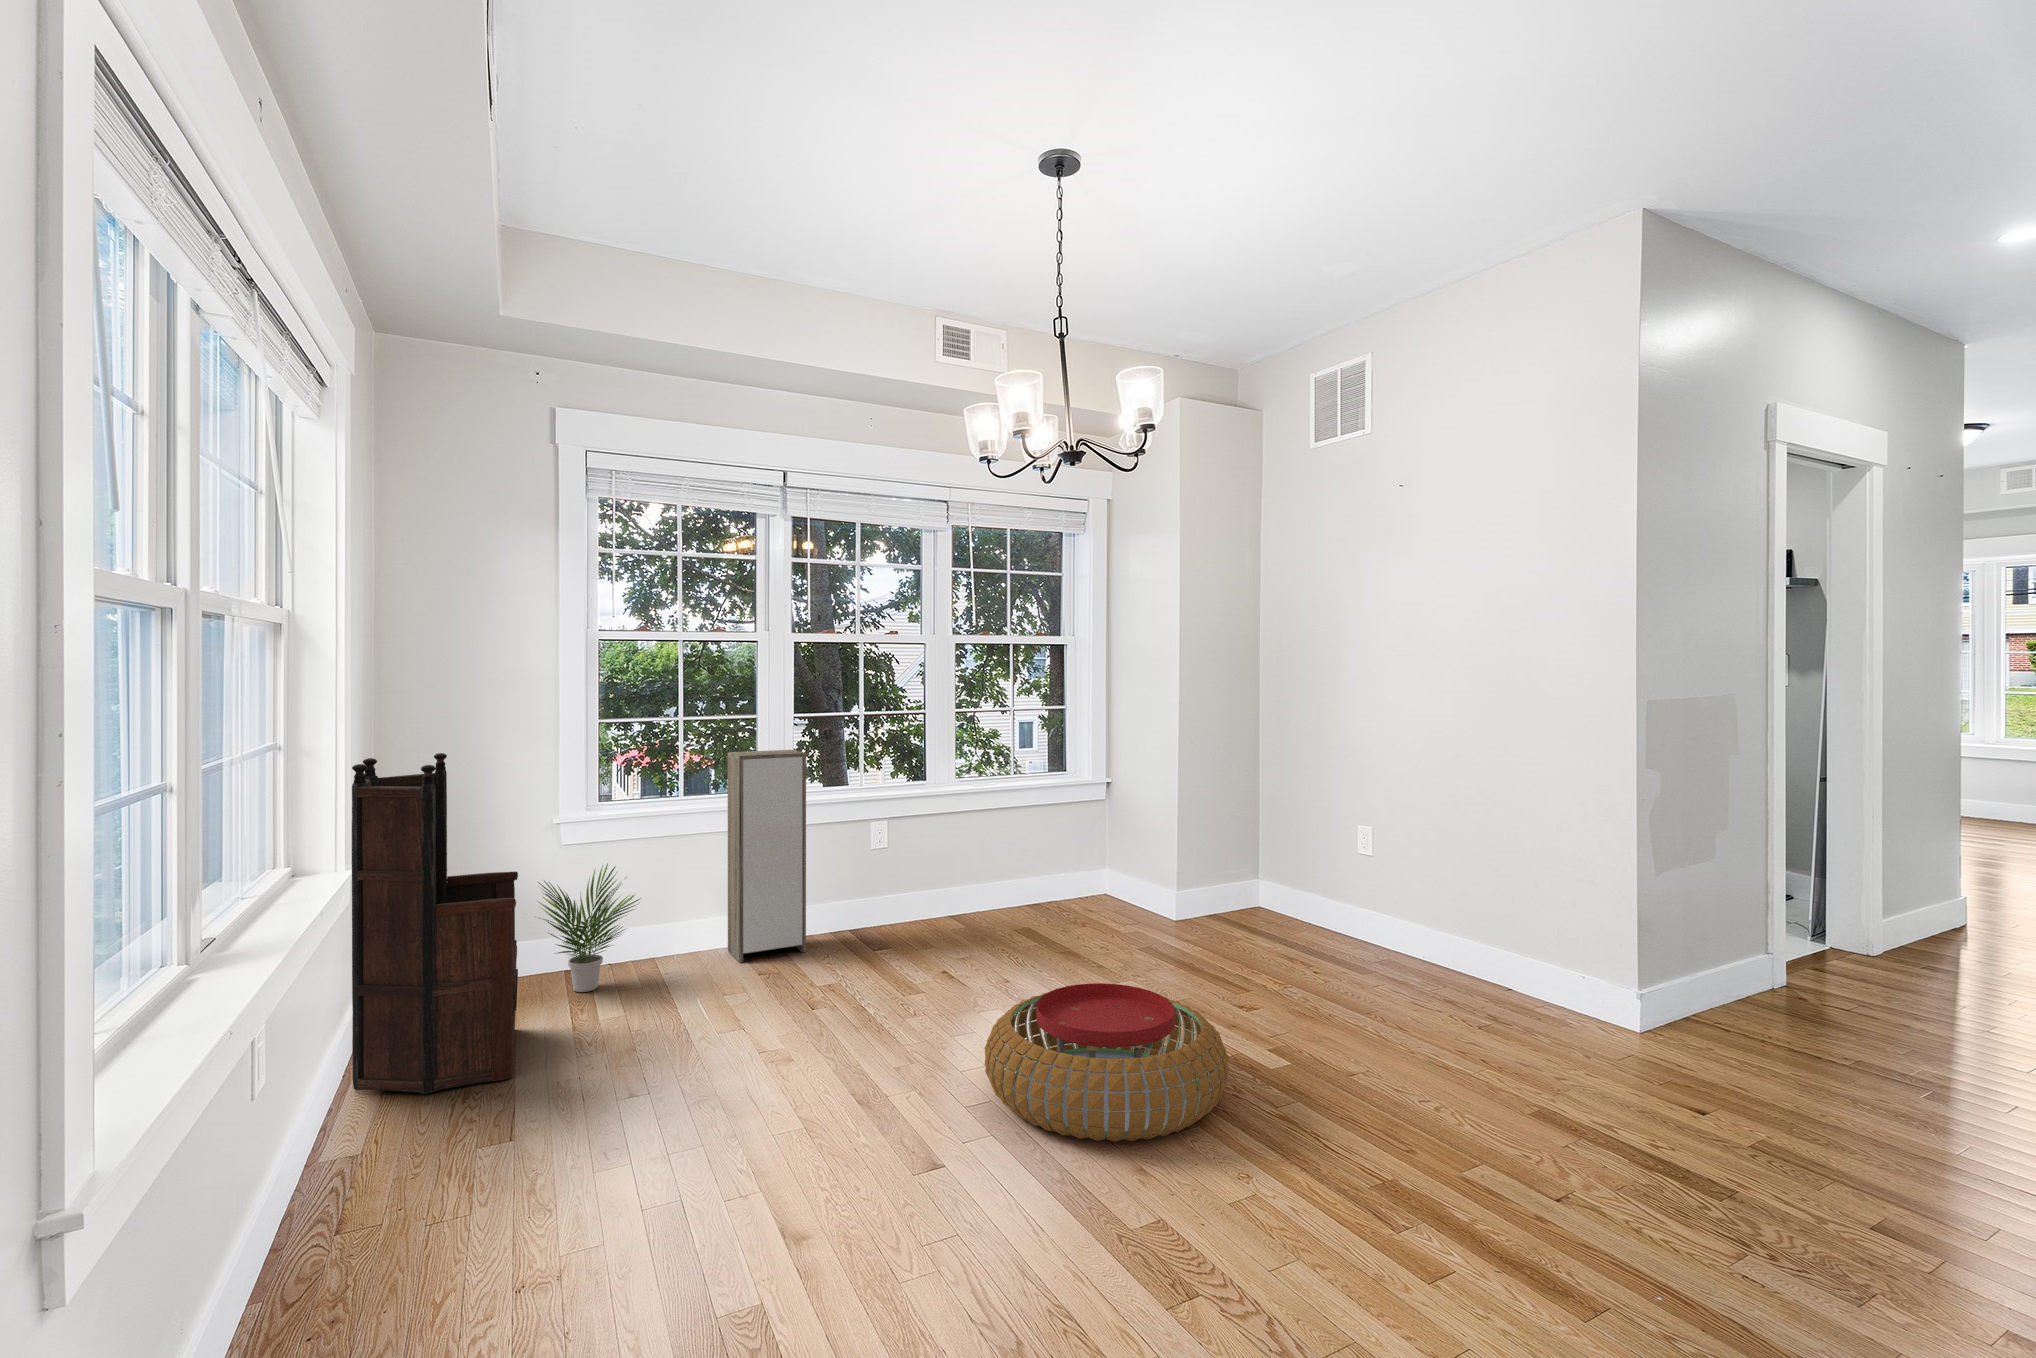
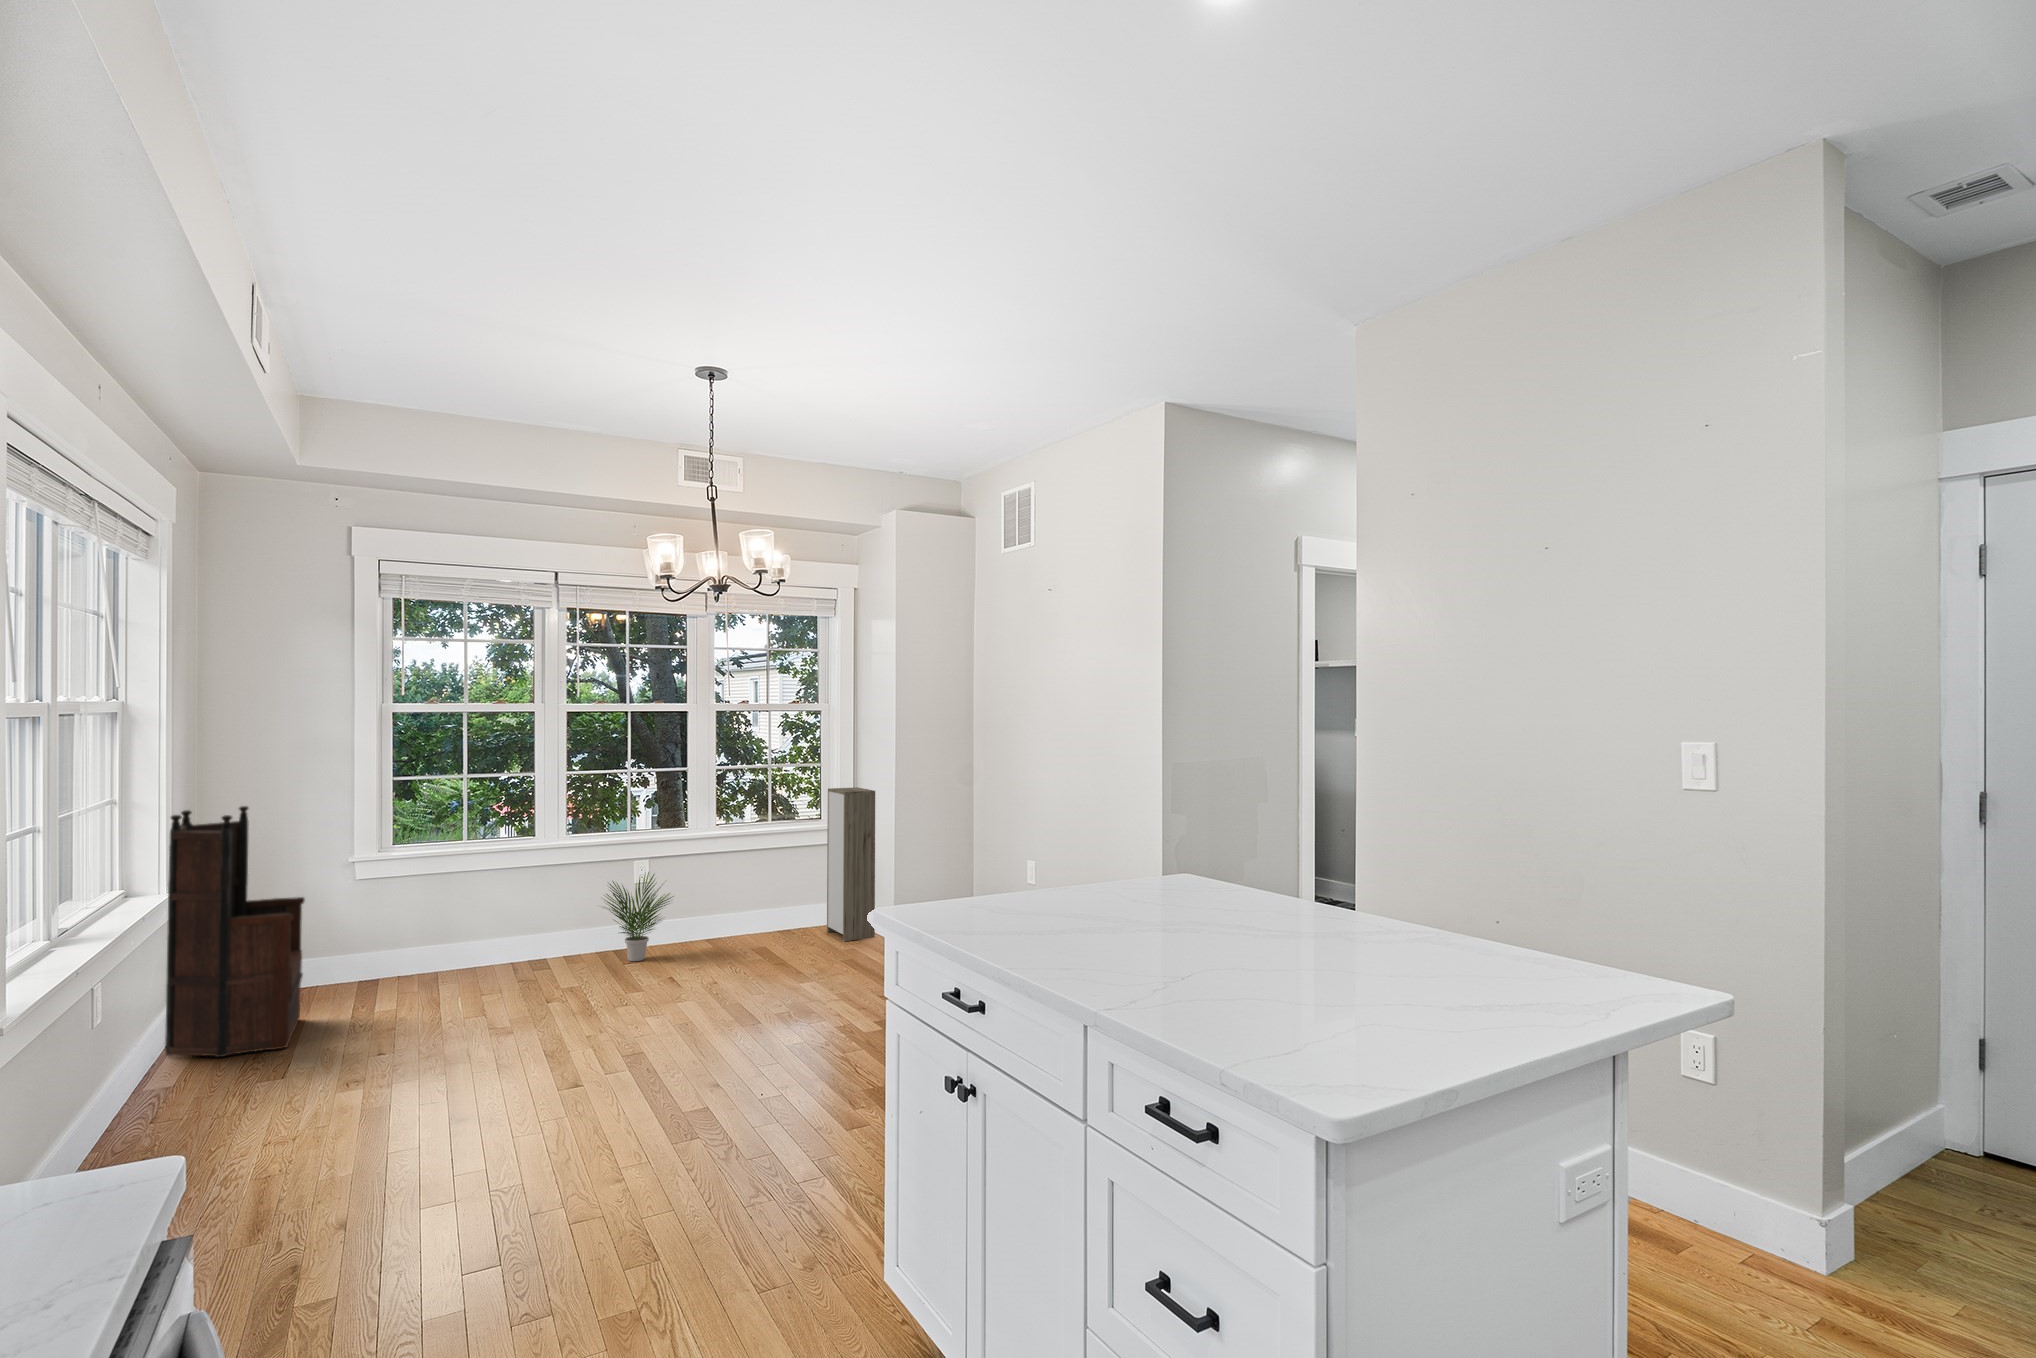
storage cabinet: present [728,750,806,962] -> present [827,787,875,941]
potted plant: present [538,864,641,992] -> present [604,872,674,961]
pouf: present [985,983,1228,1142] -> none [631,976,812,1076]

